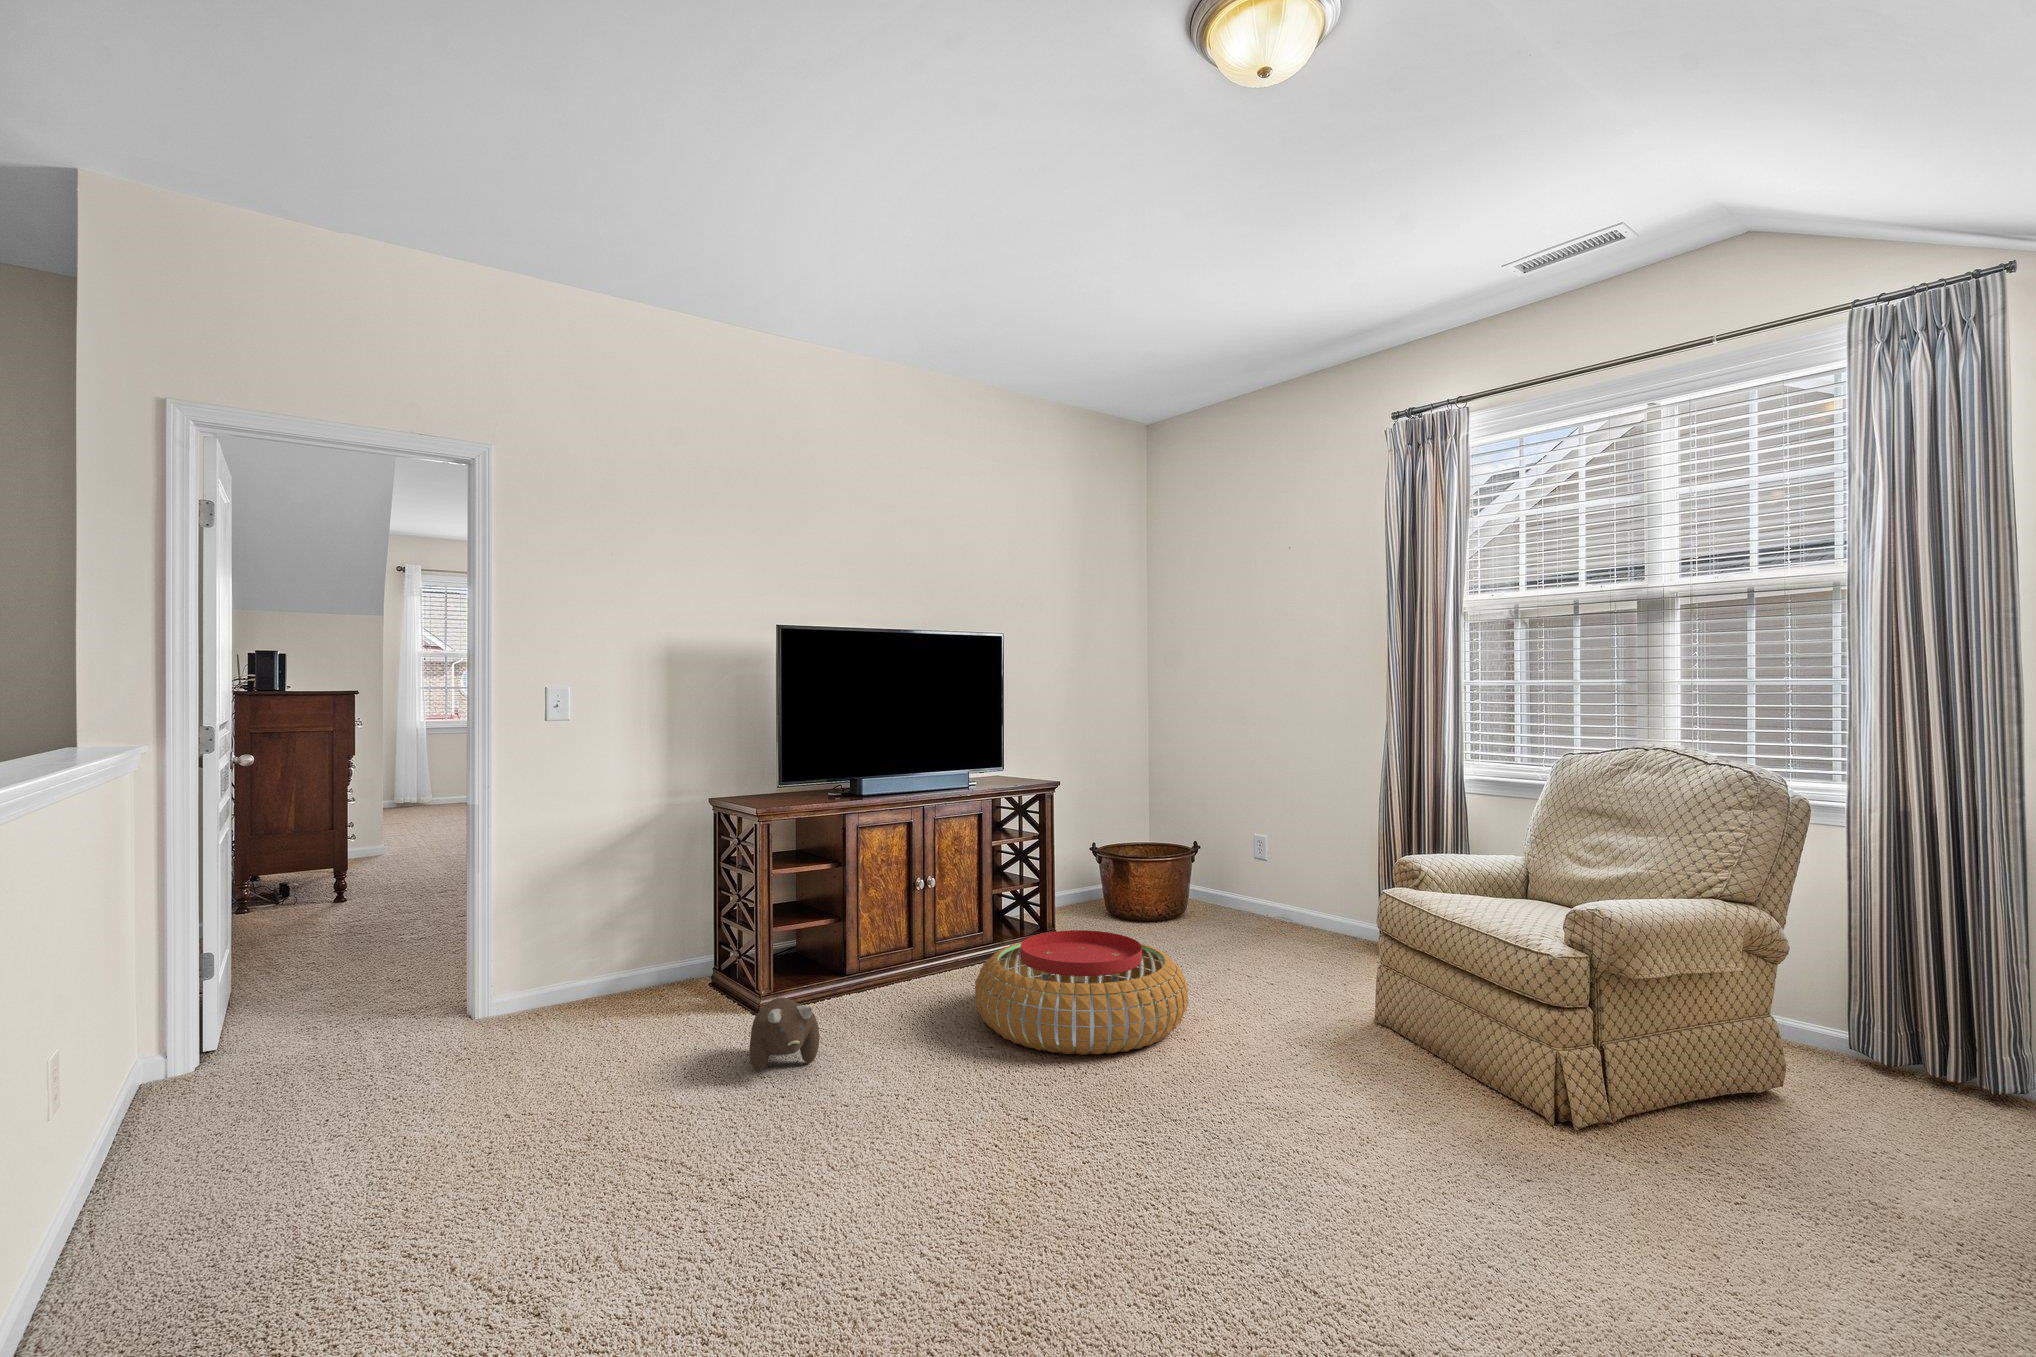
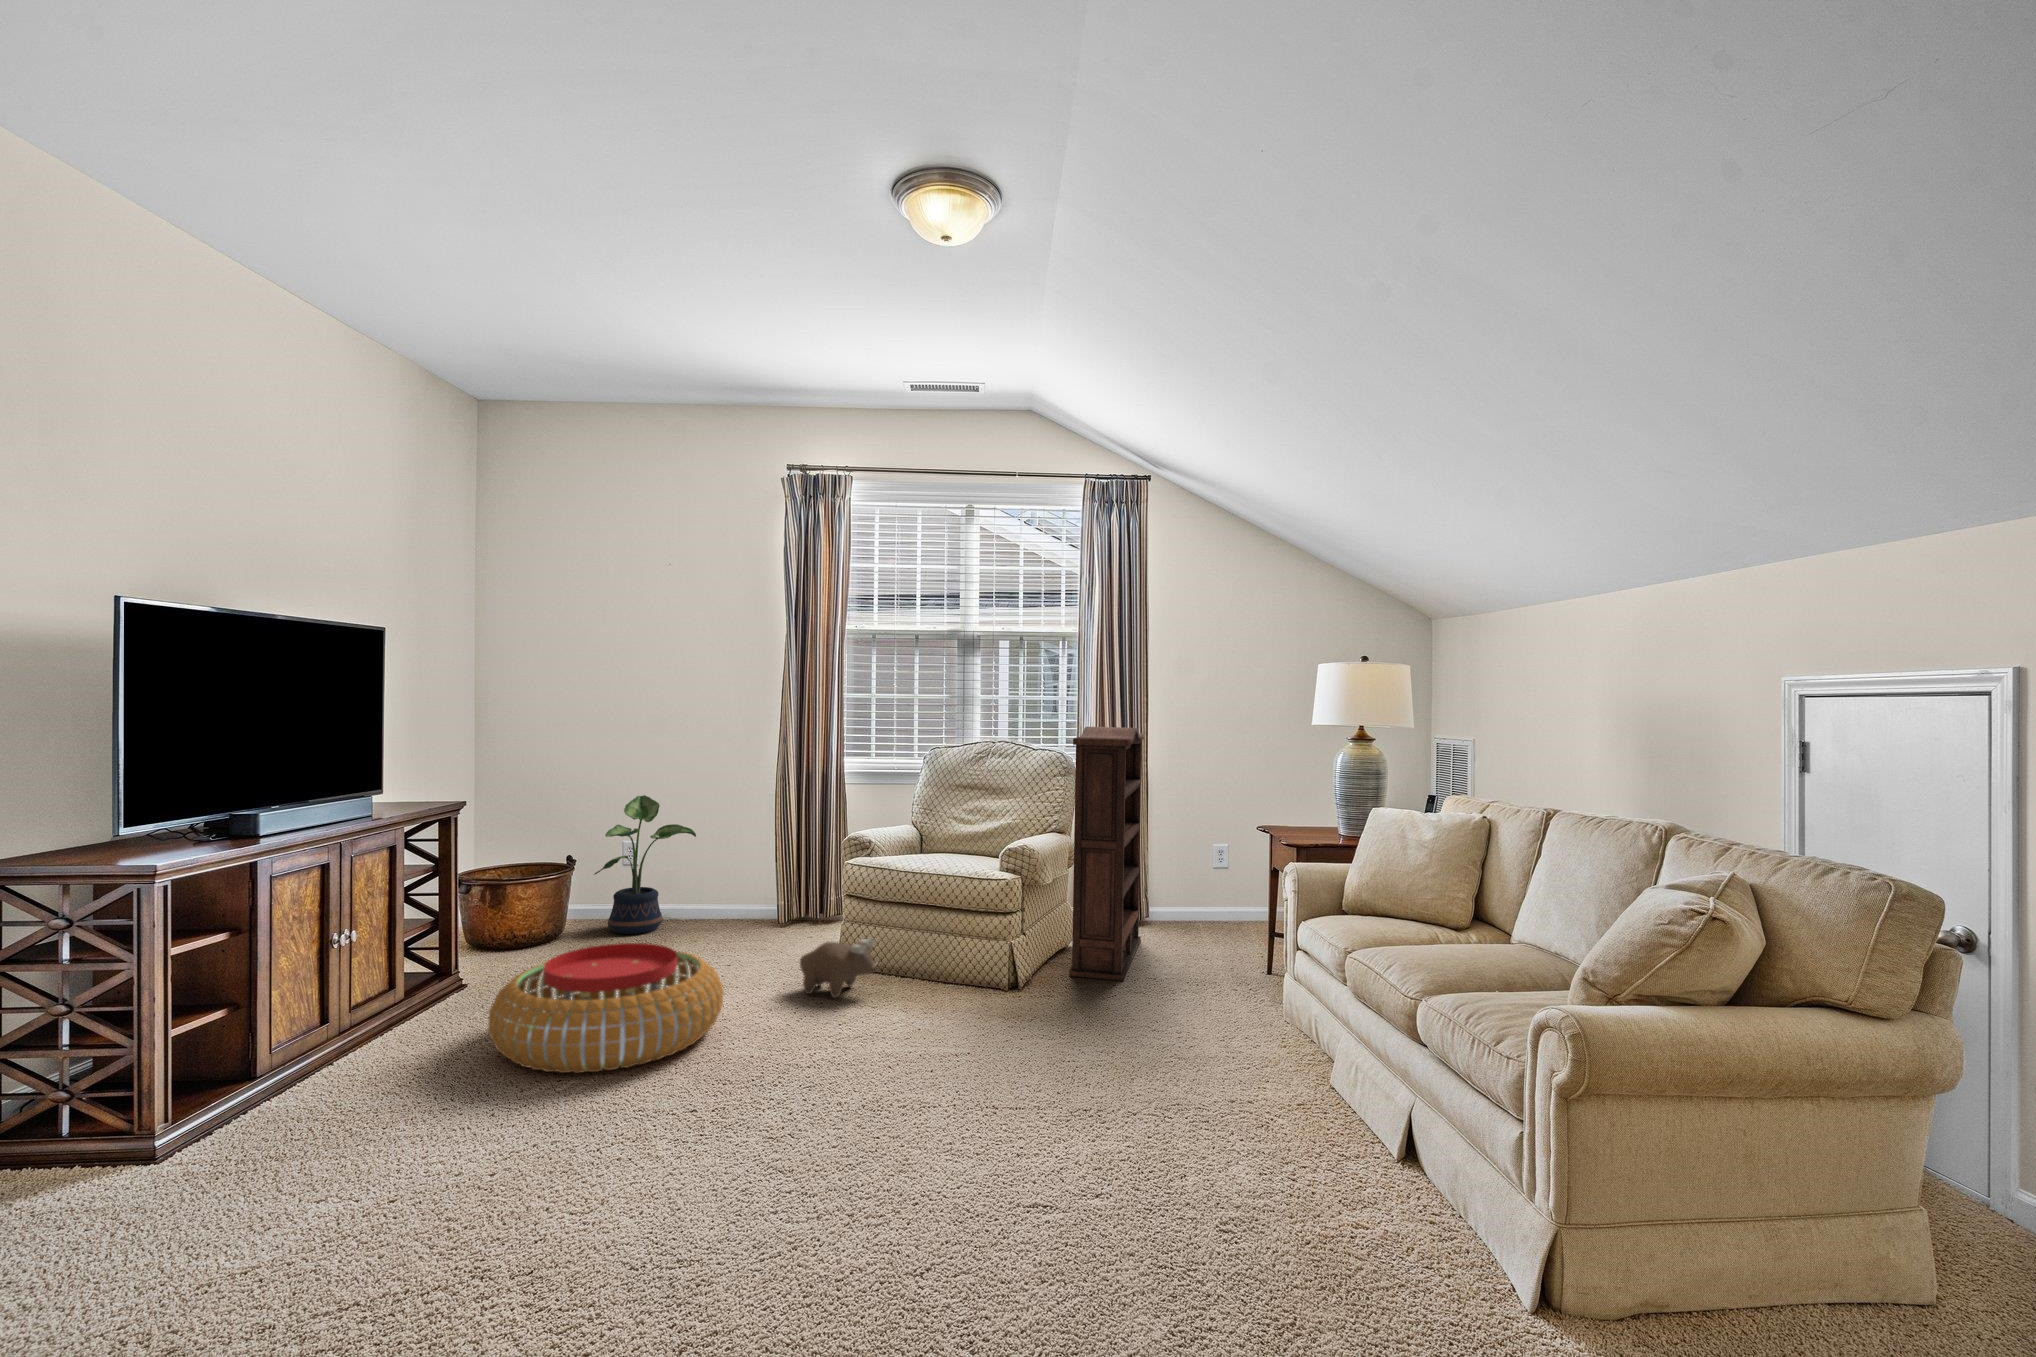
bookshelf: none [1699,729,1948,1170] -> present [1069,727,1144,981]
potted plant: none [1202,792,1299,937] -> present [594,795,696,934]
plush toy: present [749,997,819,1072] -> present [800,938,877,998]

